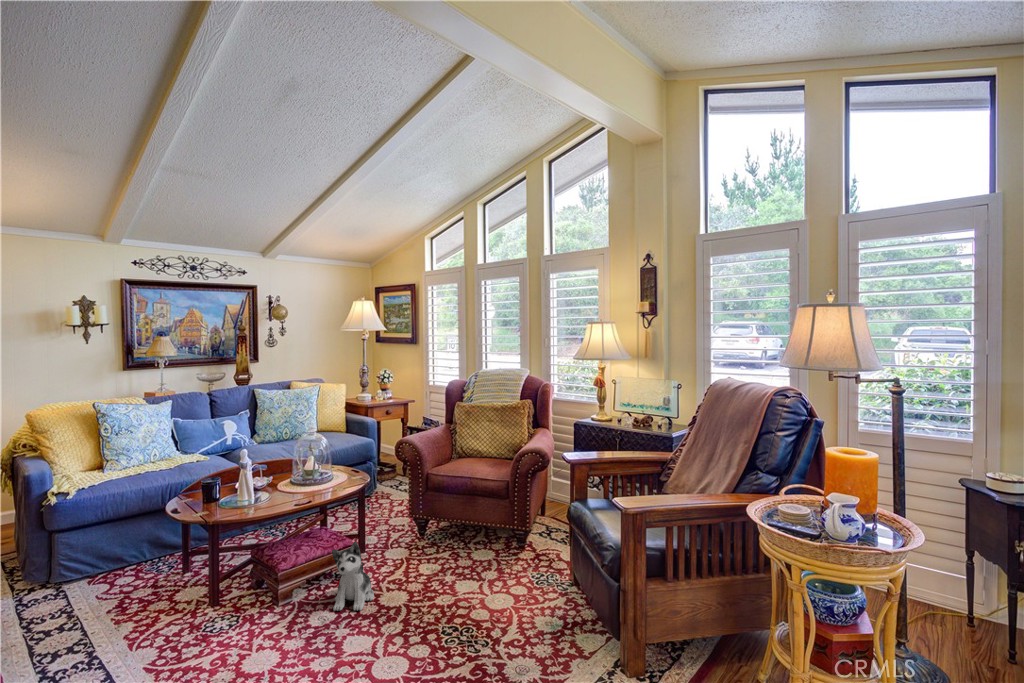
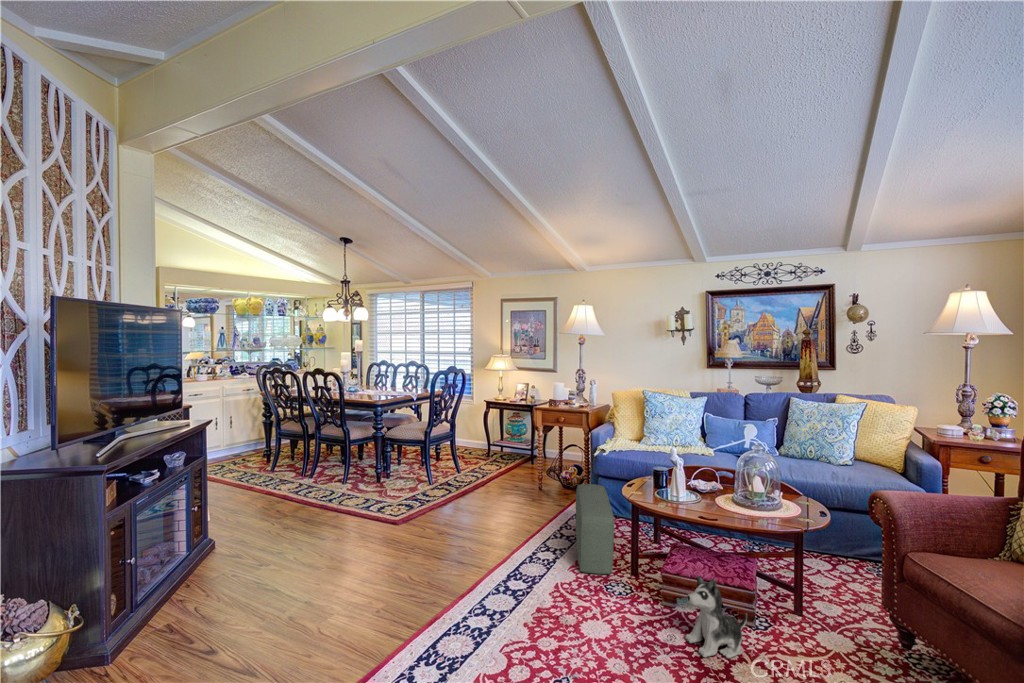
pouf: none [64,535,197,639] -> present [576,484,614,574]

